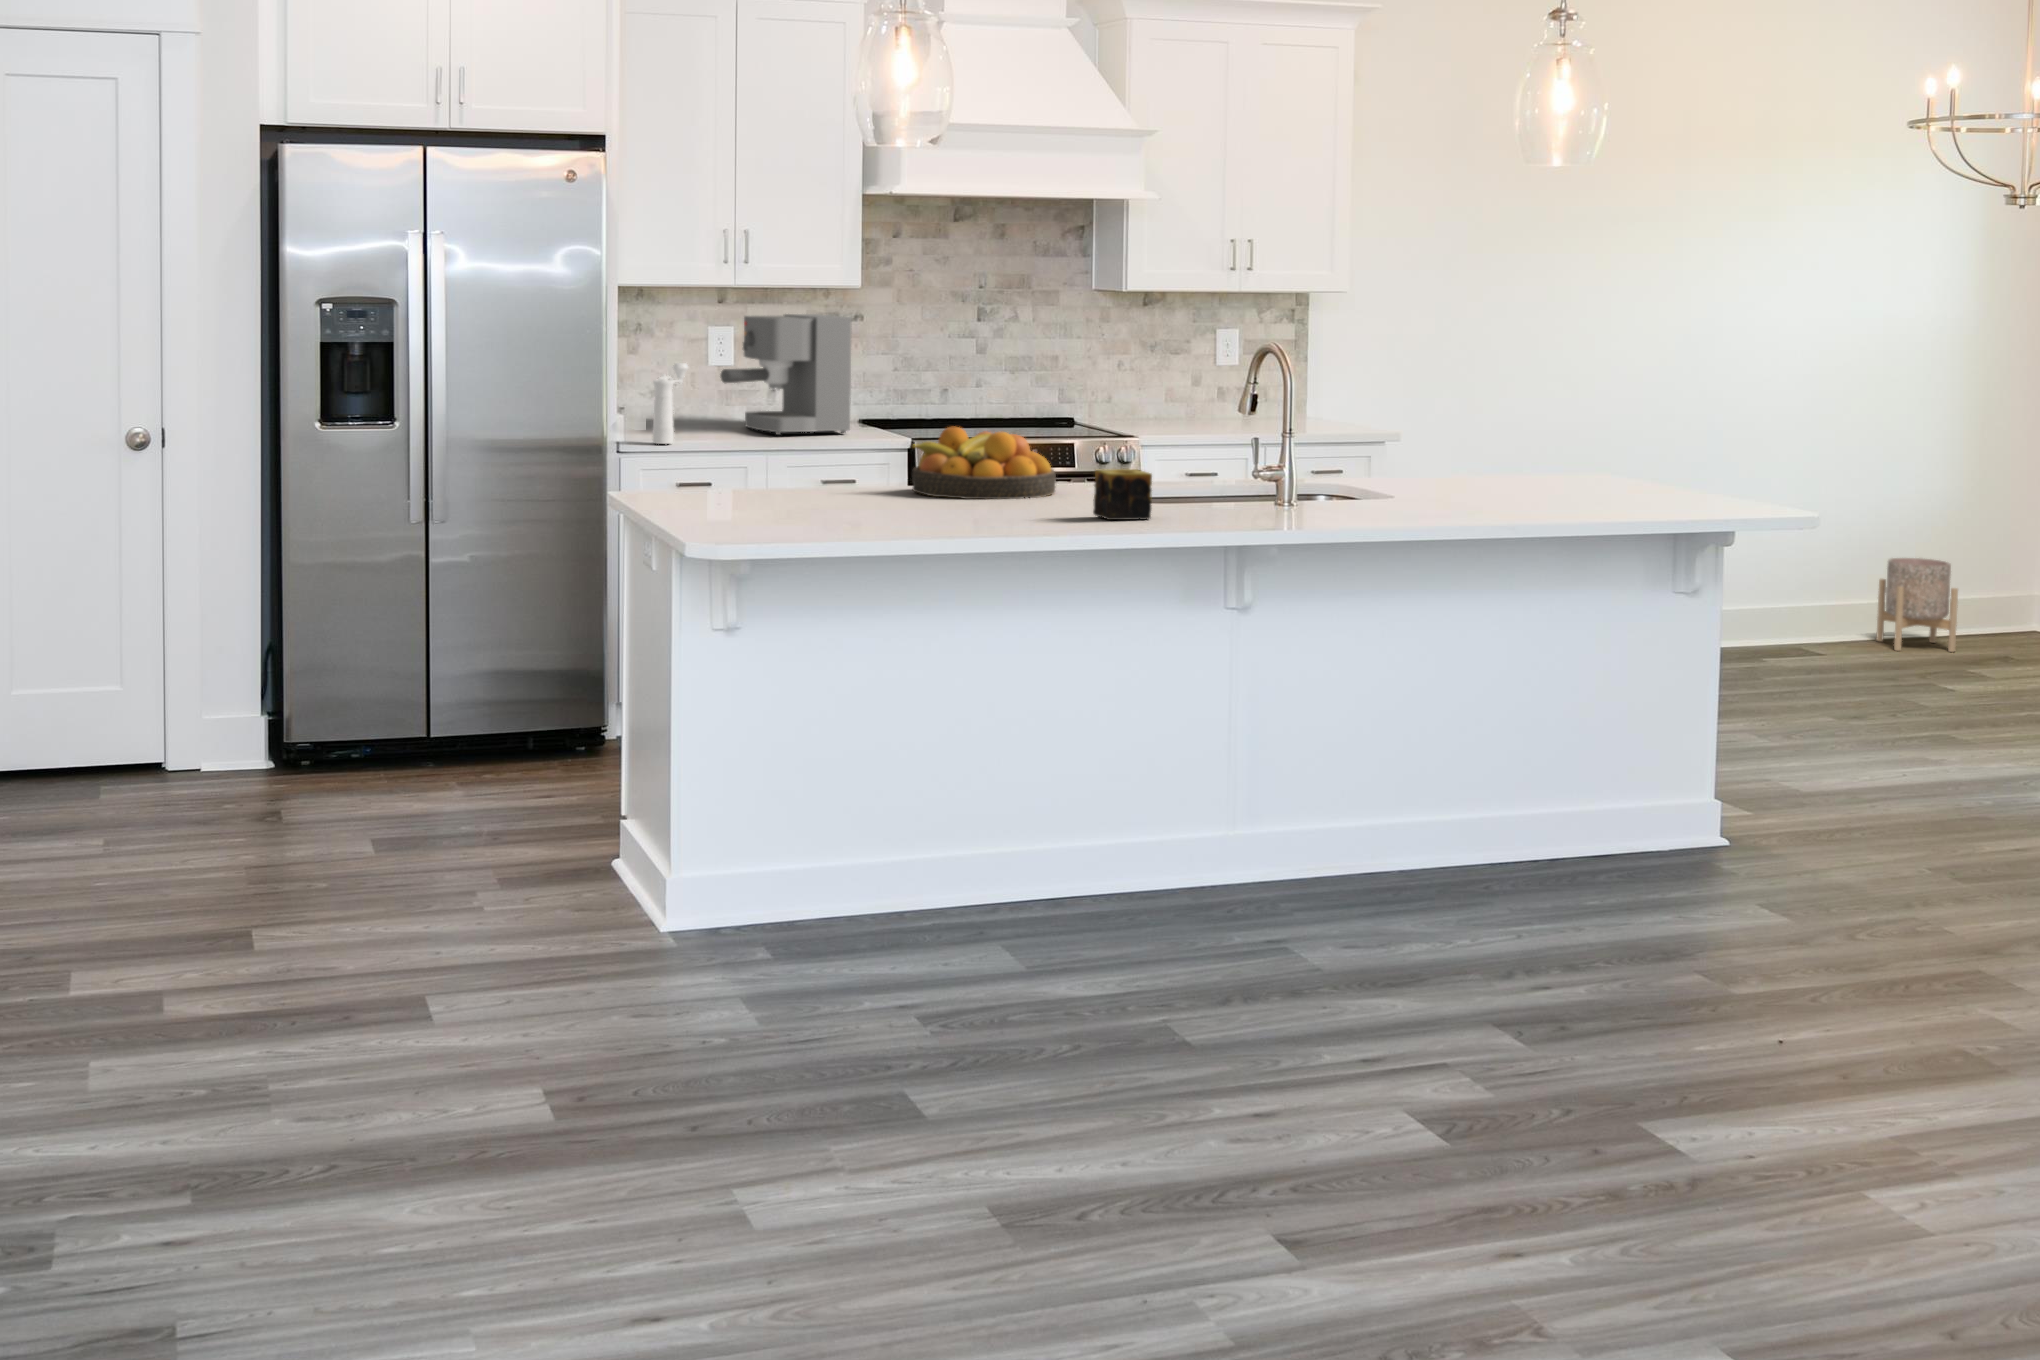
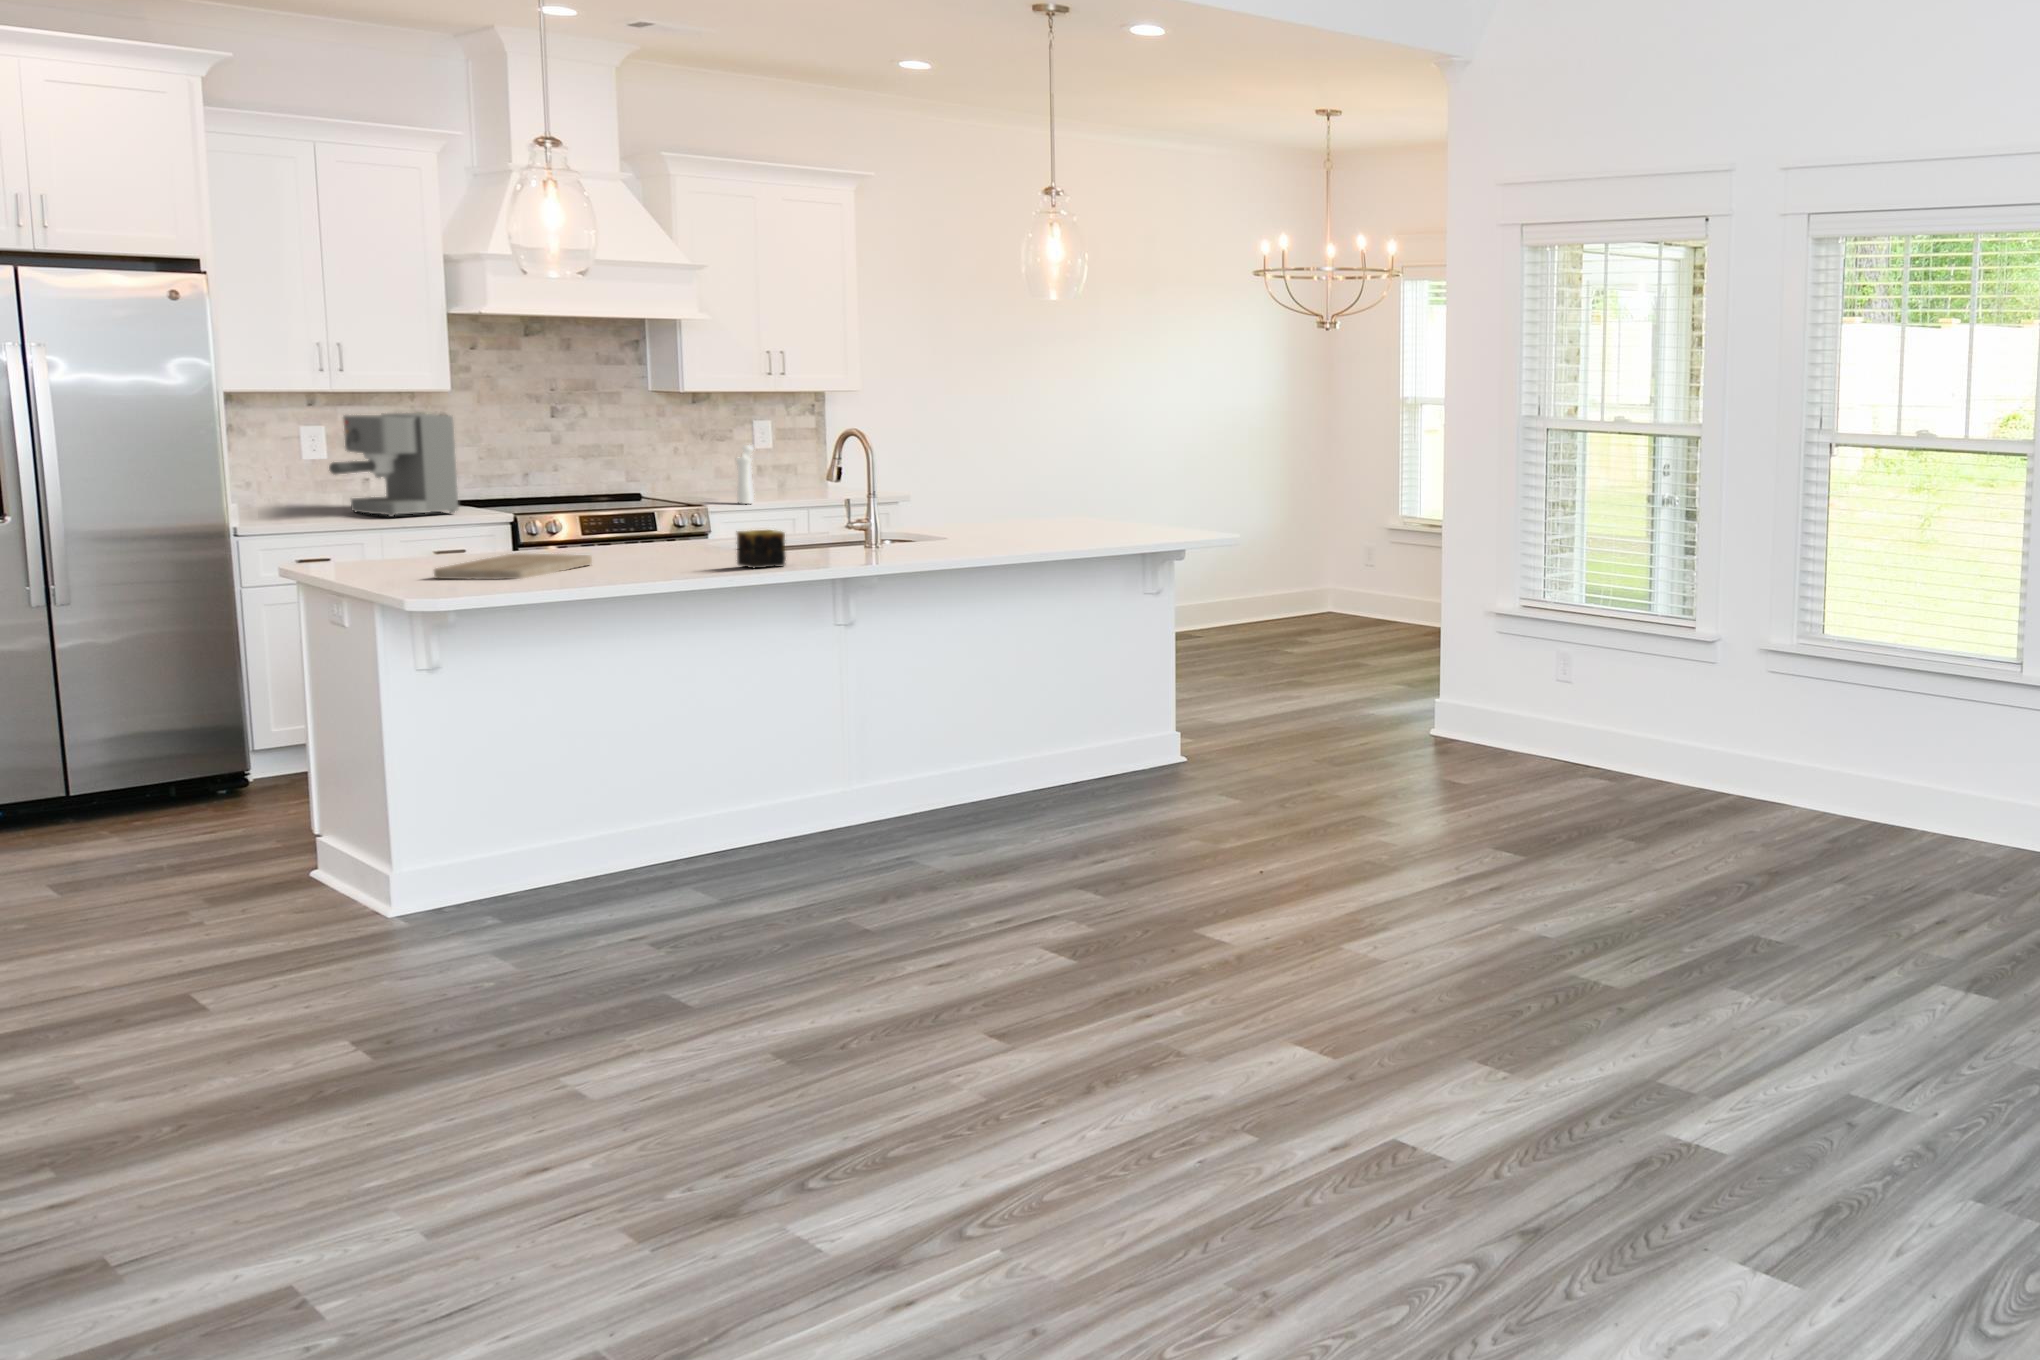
pepper mill: present [653,363,688,444] -> present [737,445,754,504]
fruit bowl: present [910,427,1056,499] -> none [554,503,684,560]
cutting board: none [753,485,936,518] -> present [434,554,592,579]
planter: present [1876,558,1958,652] -> none [1250,567,1302,630]

